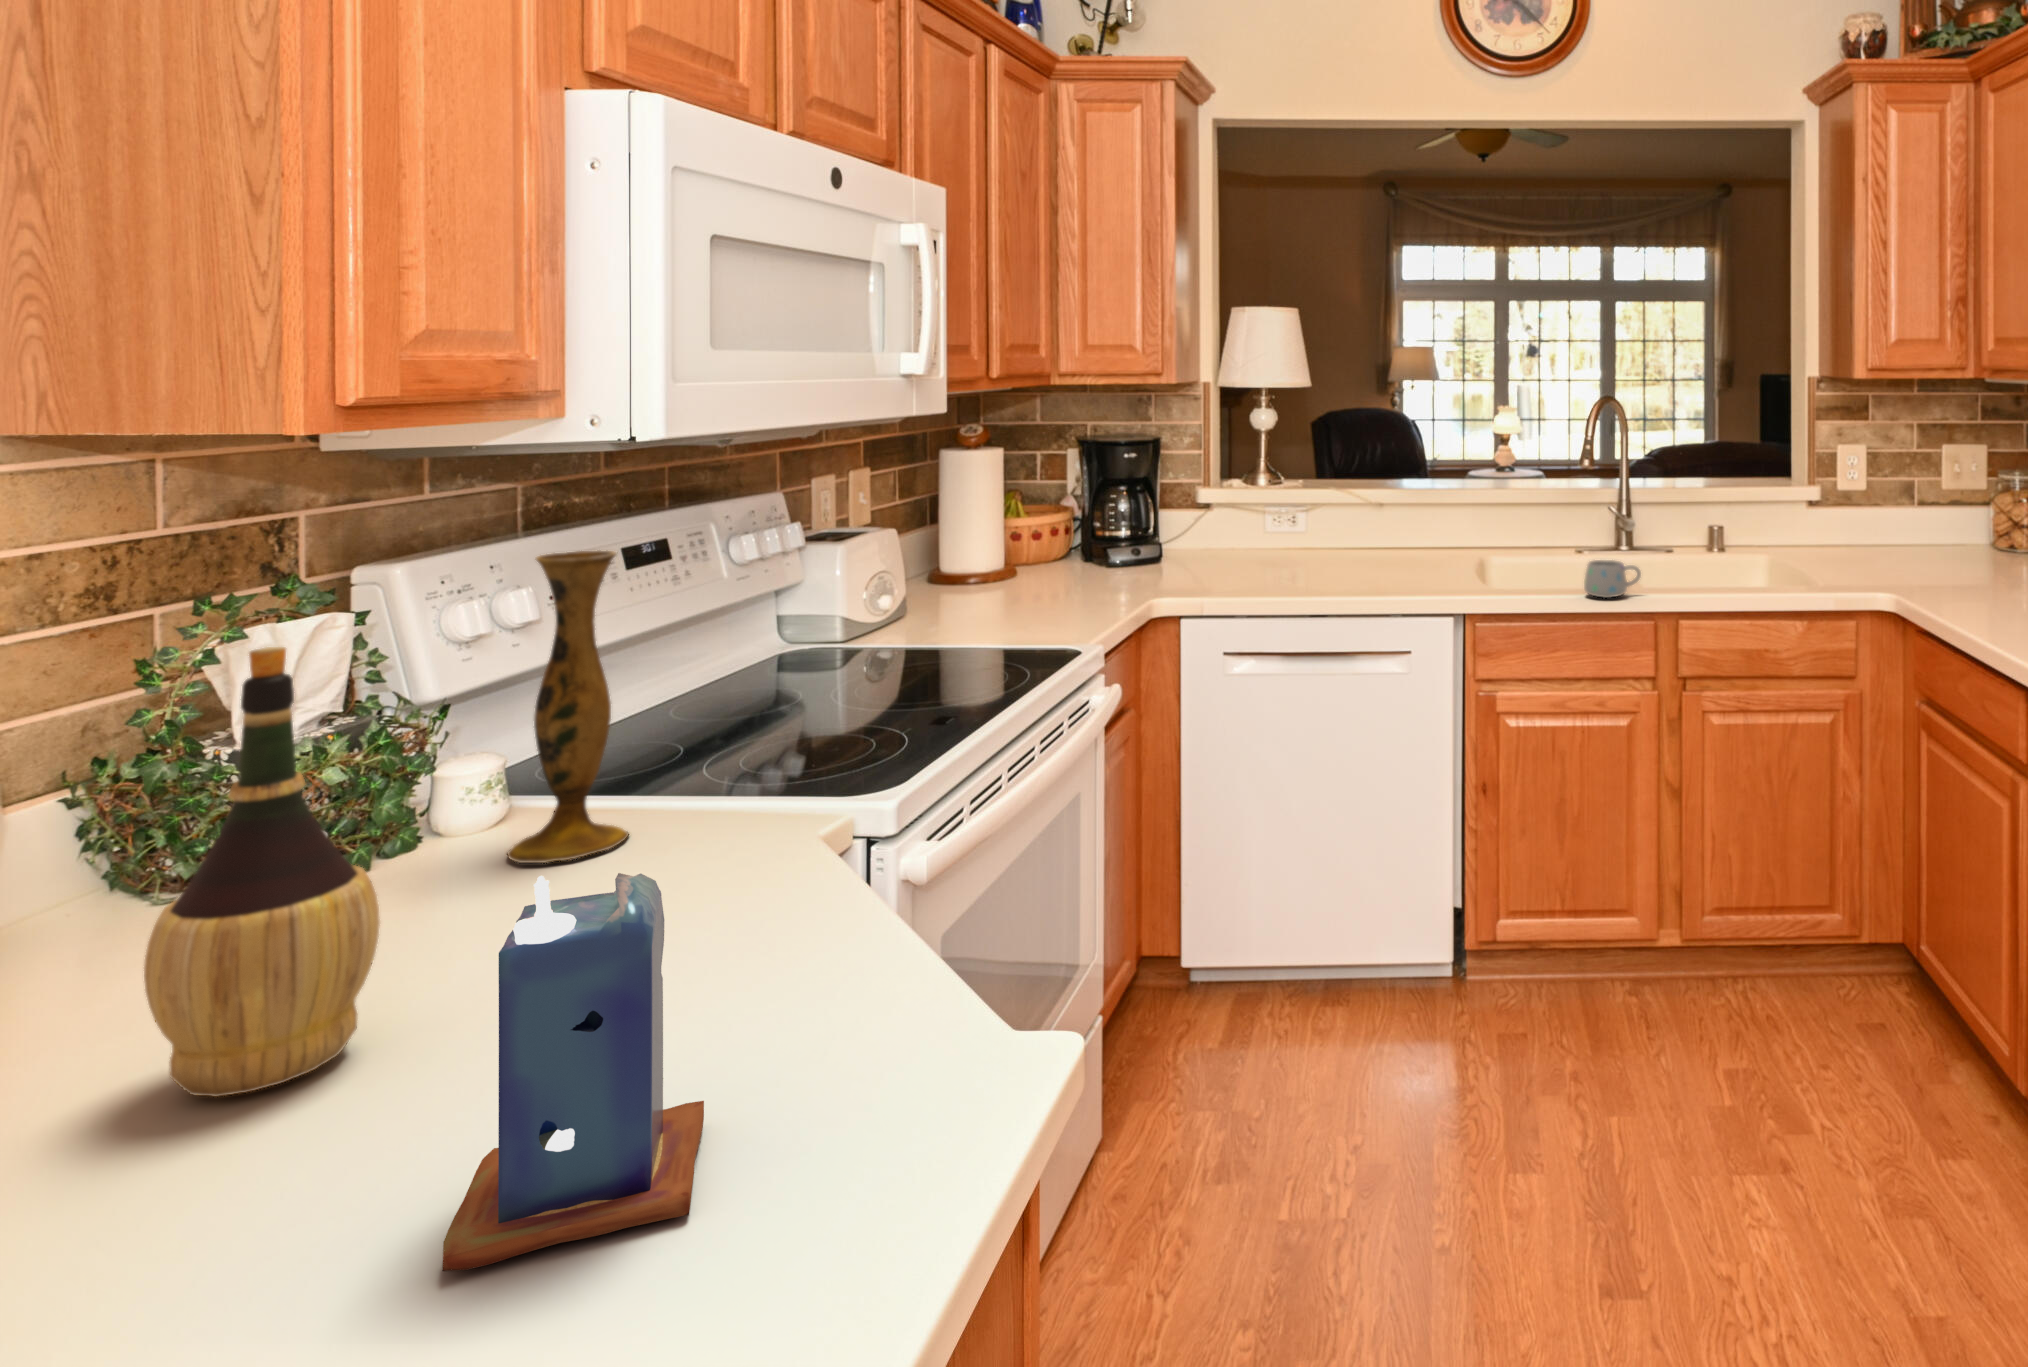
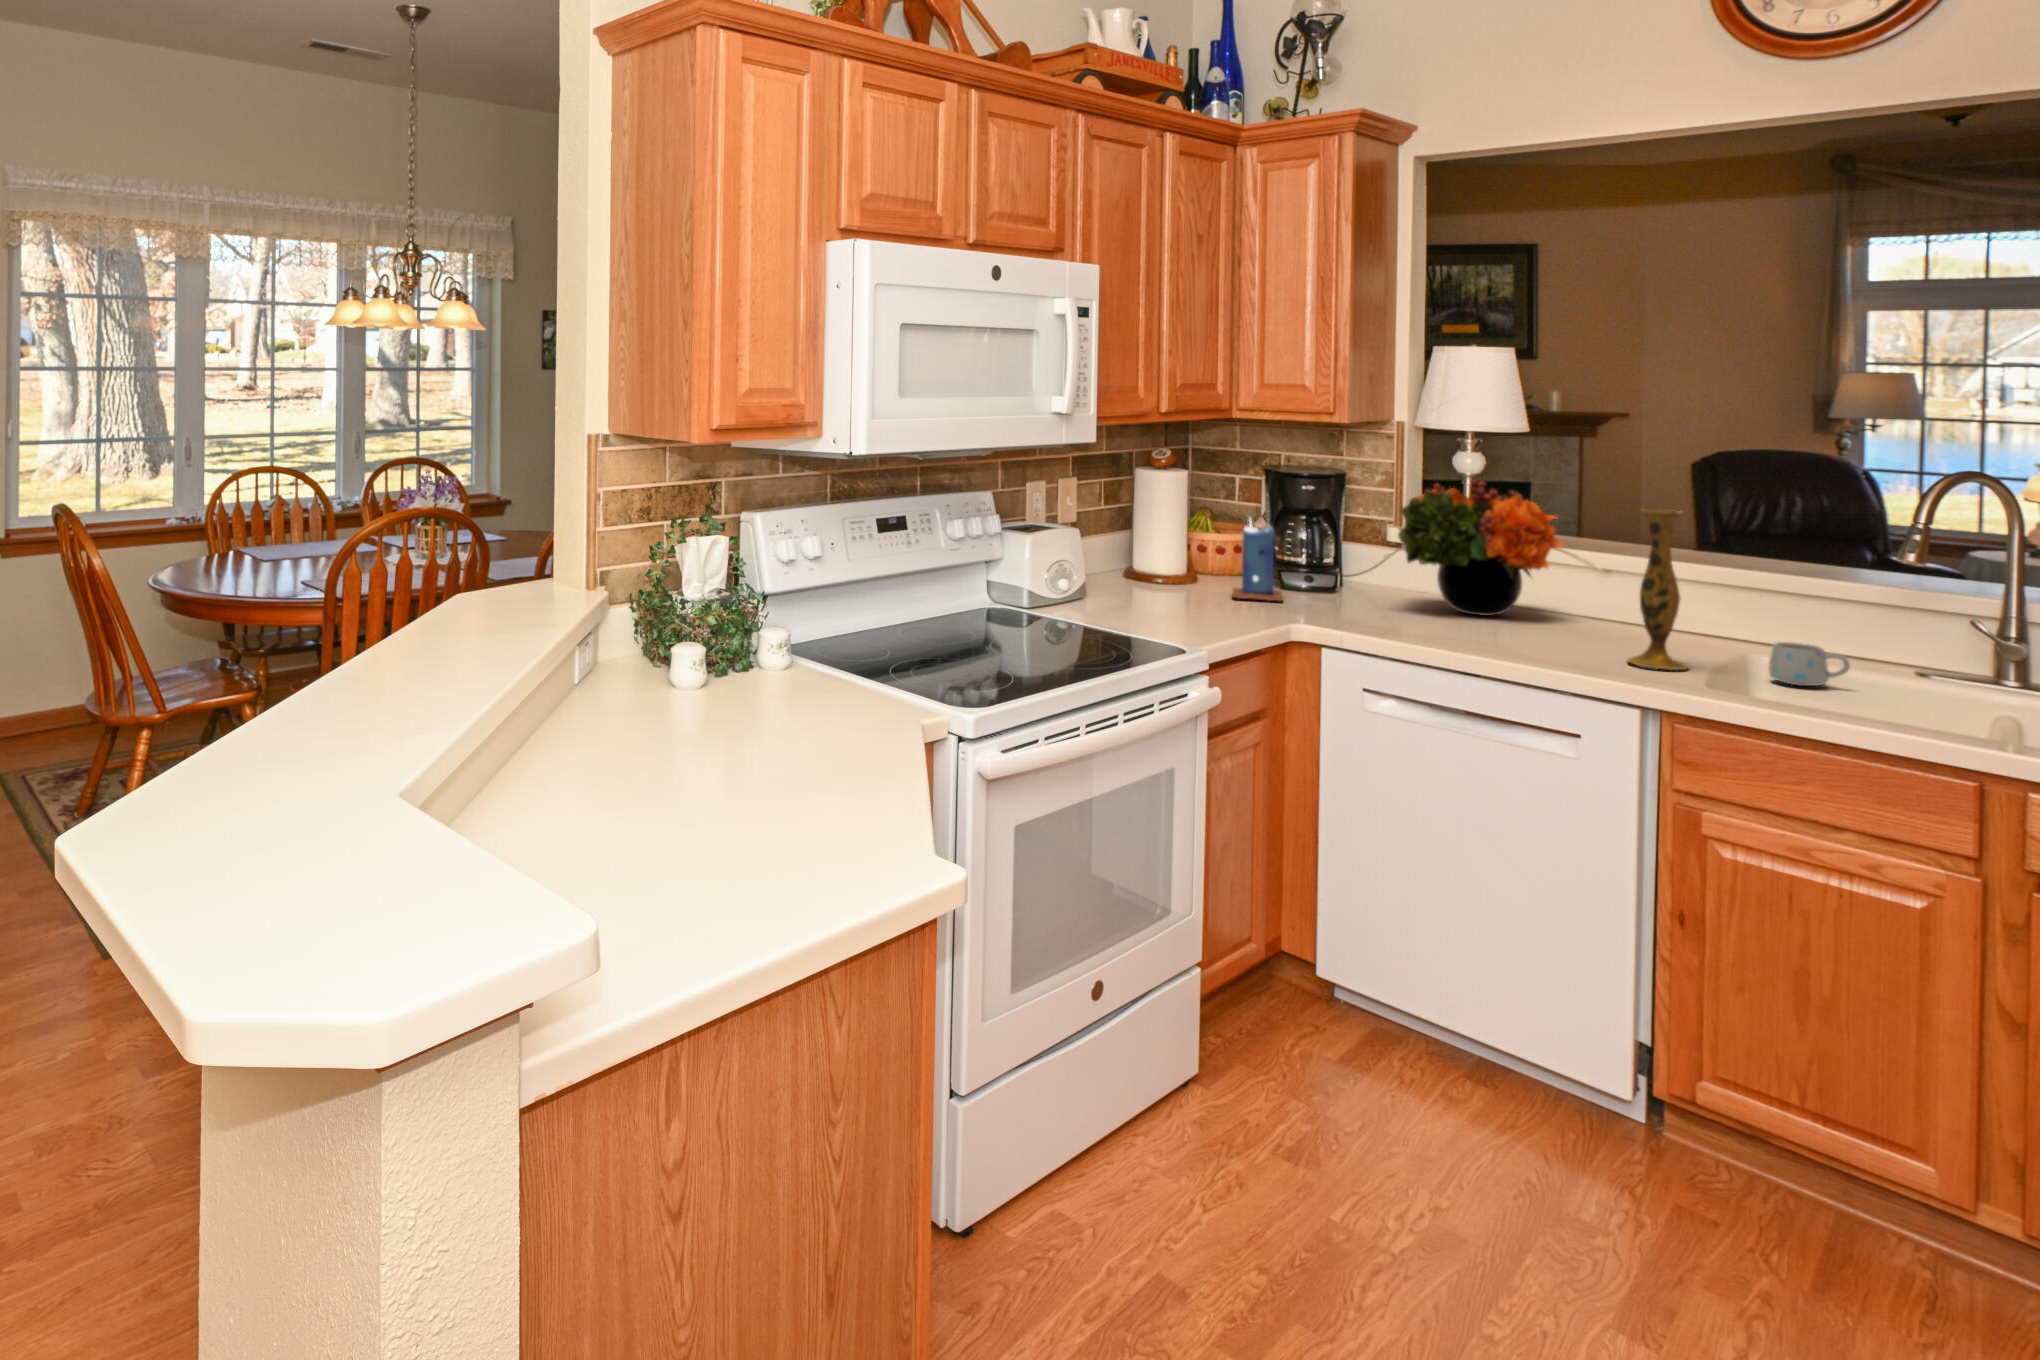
flower arrangement: none [1232,436,1380,571] -> present [1398,479,1563,616]
vase: present [507,551,629,863] -> present [1628,509,1688,670]
wine bottle: present [144,647,380,1096] -> none [632,540,711,742]
candle: present [442,873,704,1271] -> present [1232,519,1283,601]

